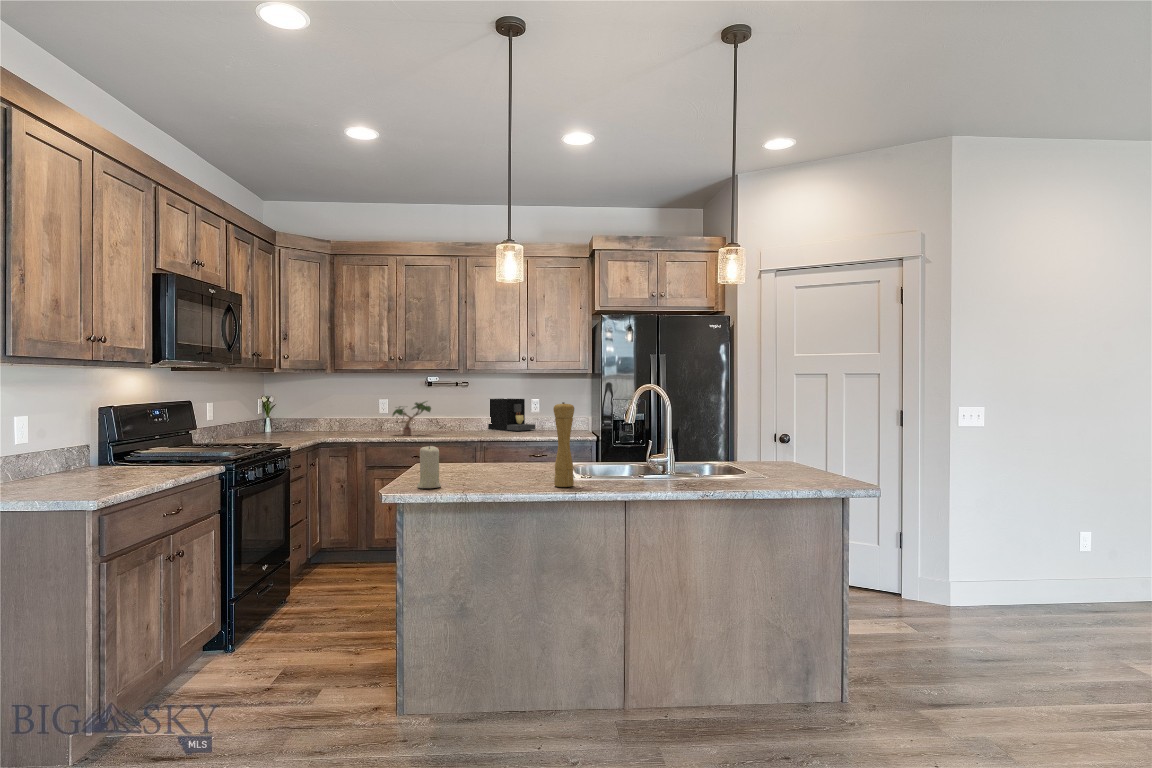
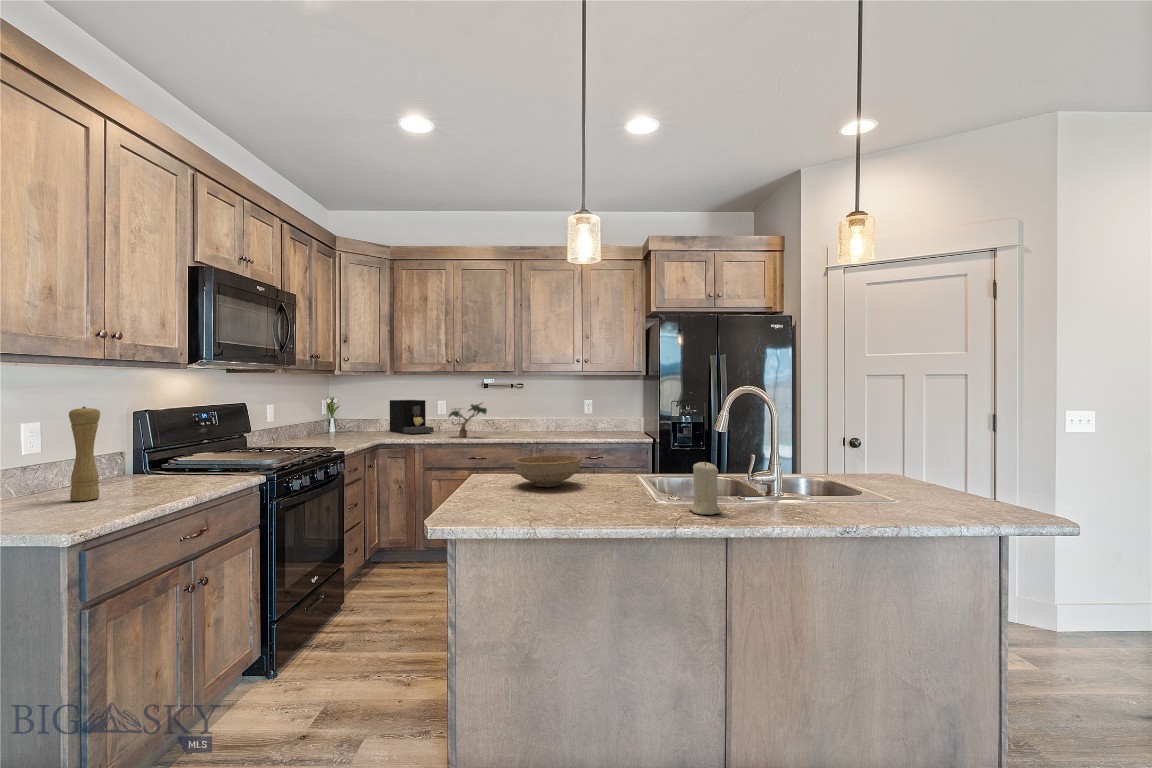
coffee maker: present [488,399,535,431] -> present [390,400,434,434]
pepper mill: present [553,402,574,487] -> present [69,407,100,501]
candle: present [417,445,441,488] -> present [689,461,721,515]
bowl: none [453,445,512,471] -> present [513,455,581,487]

